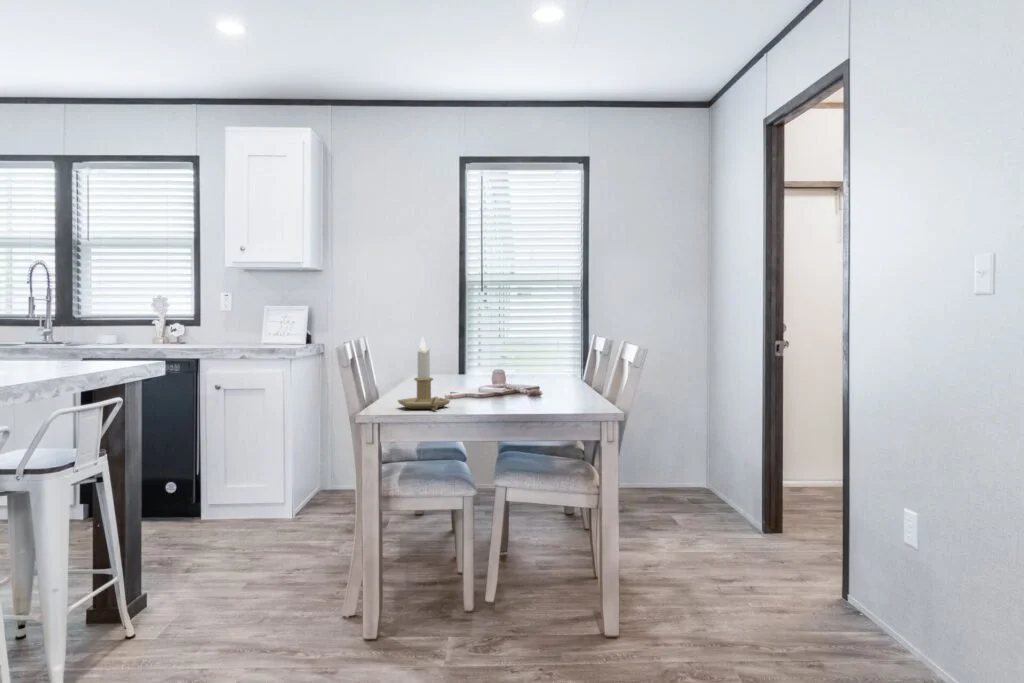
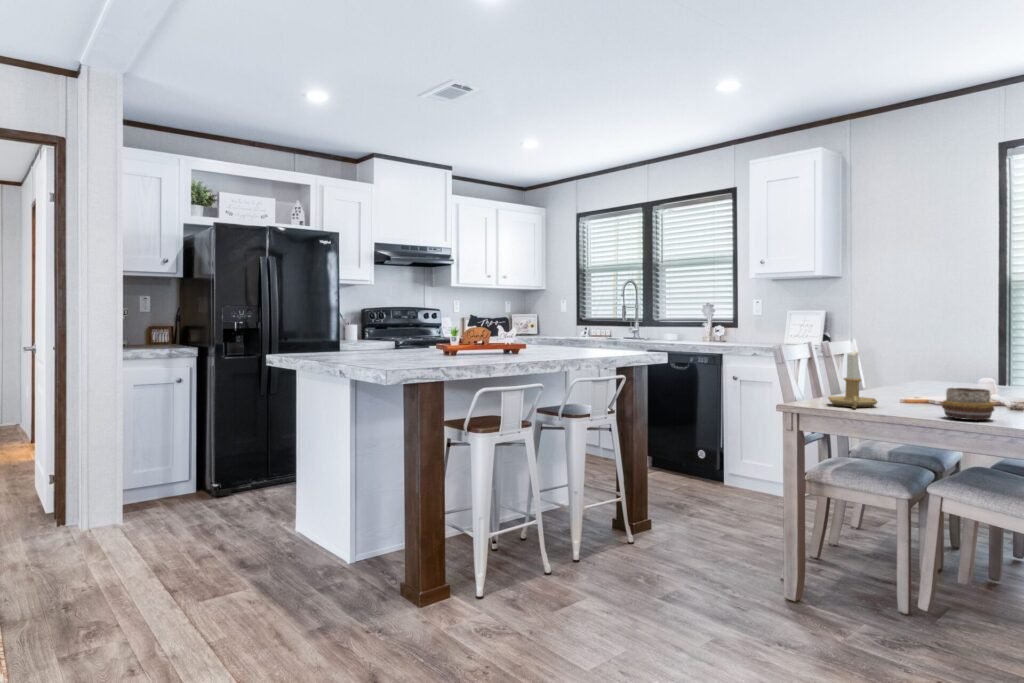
decorative bowl: none [520,380,562,411] -> present [942,388,994,420]

